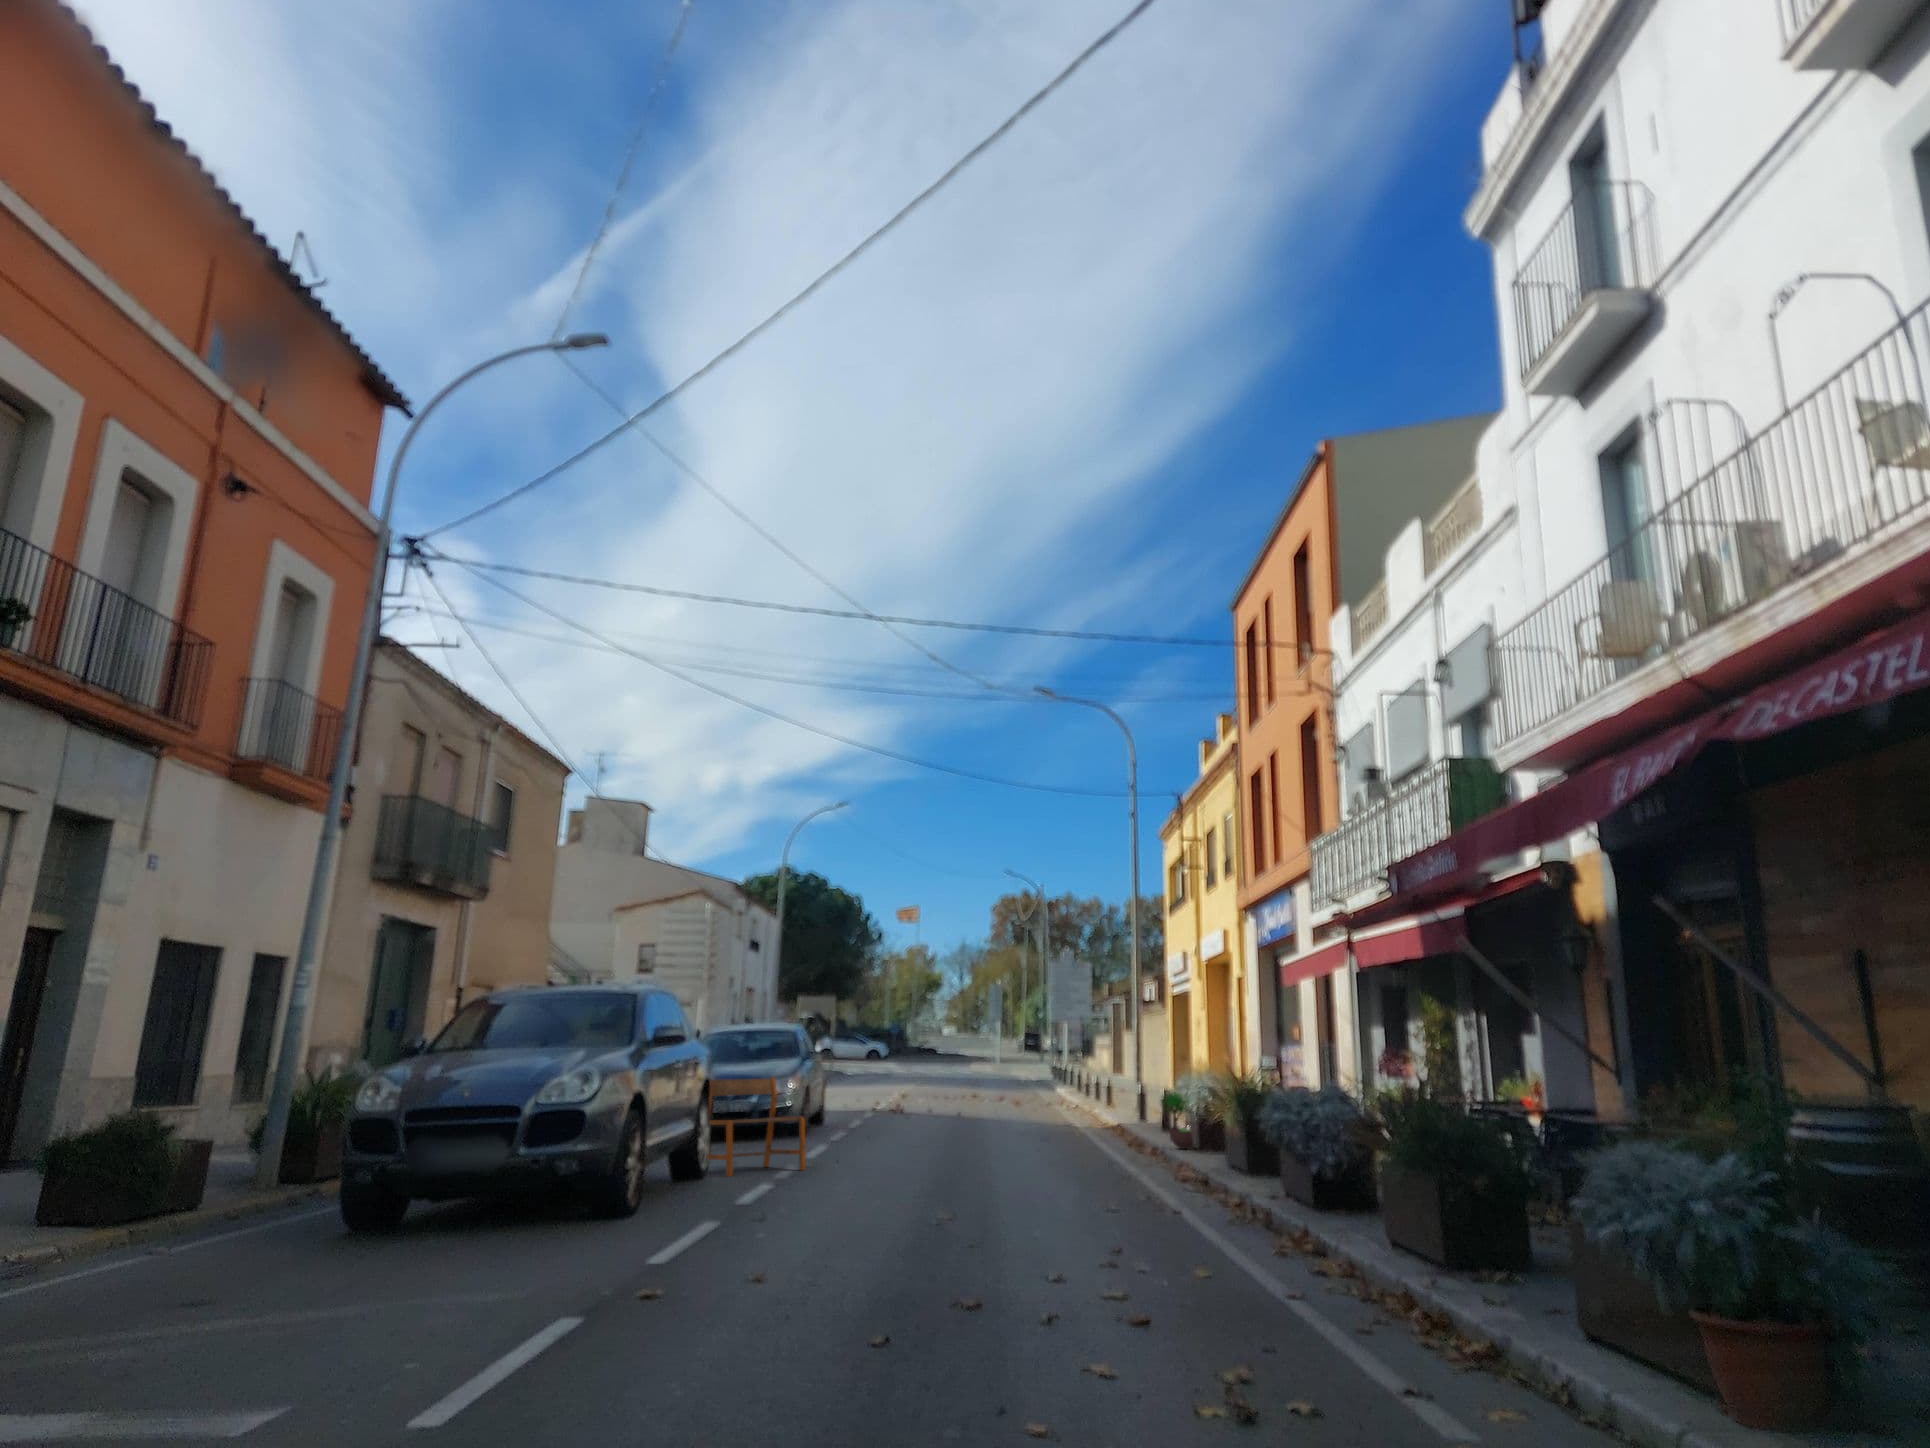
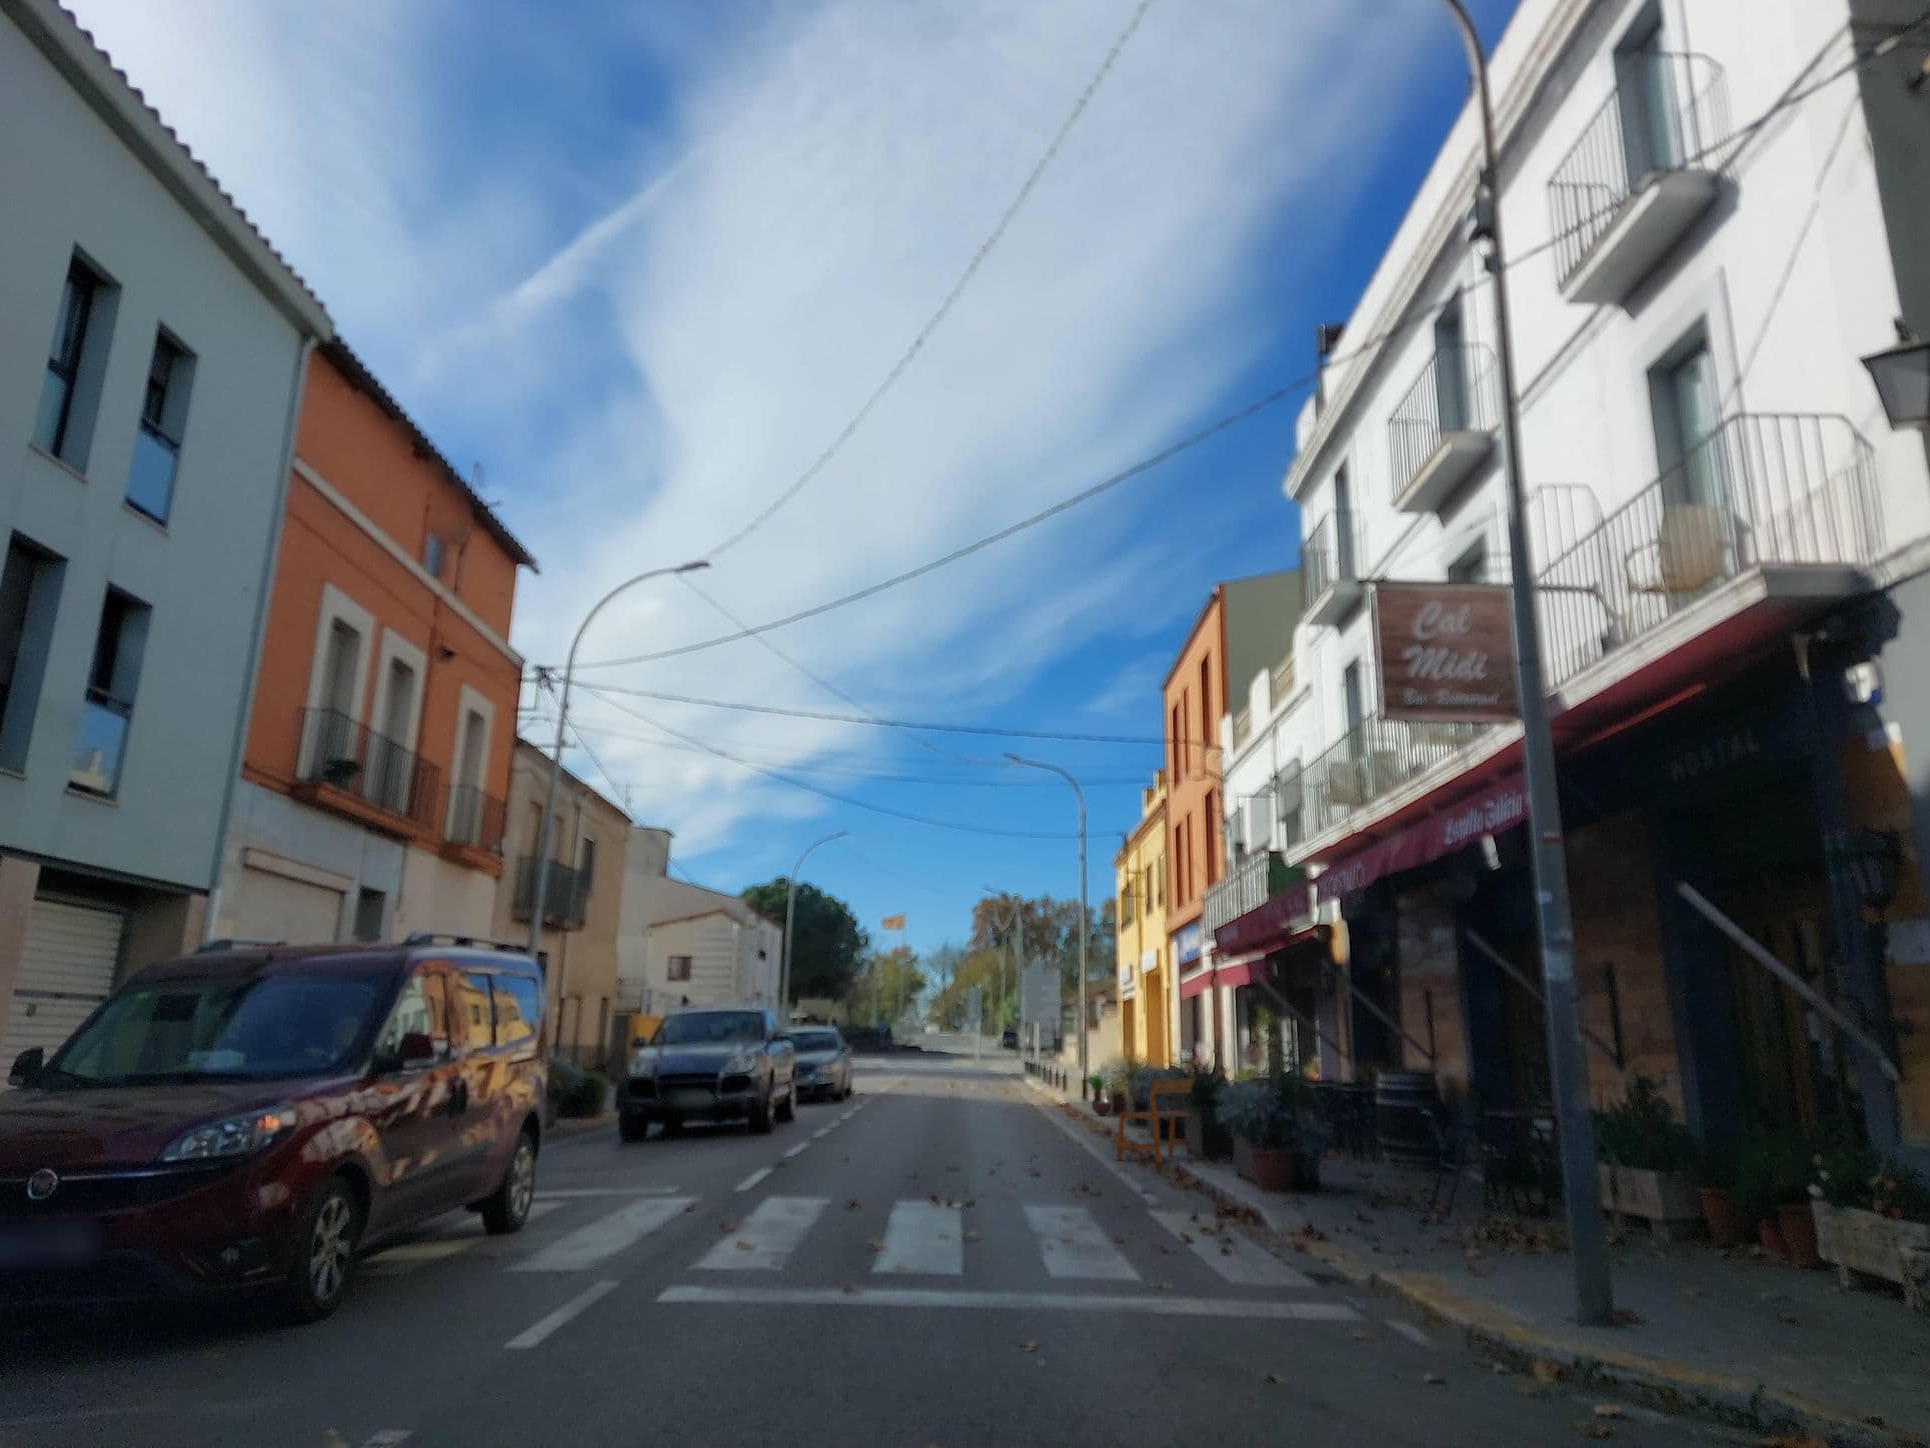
bench: present [707,1078,805,1177] -> present [1117,1078,1195,1163]

